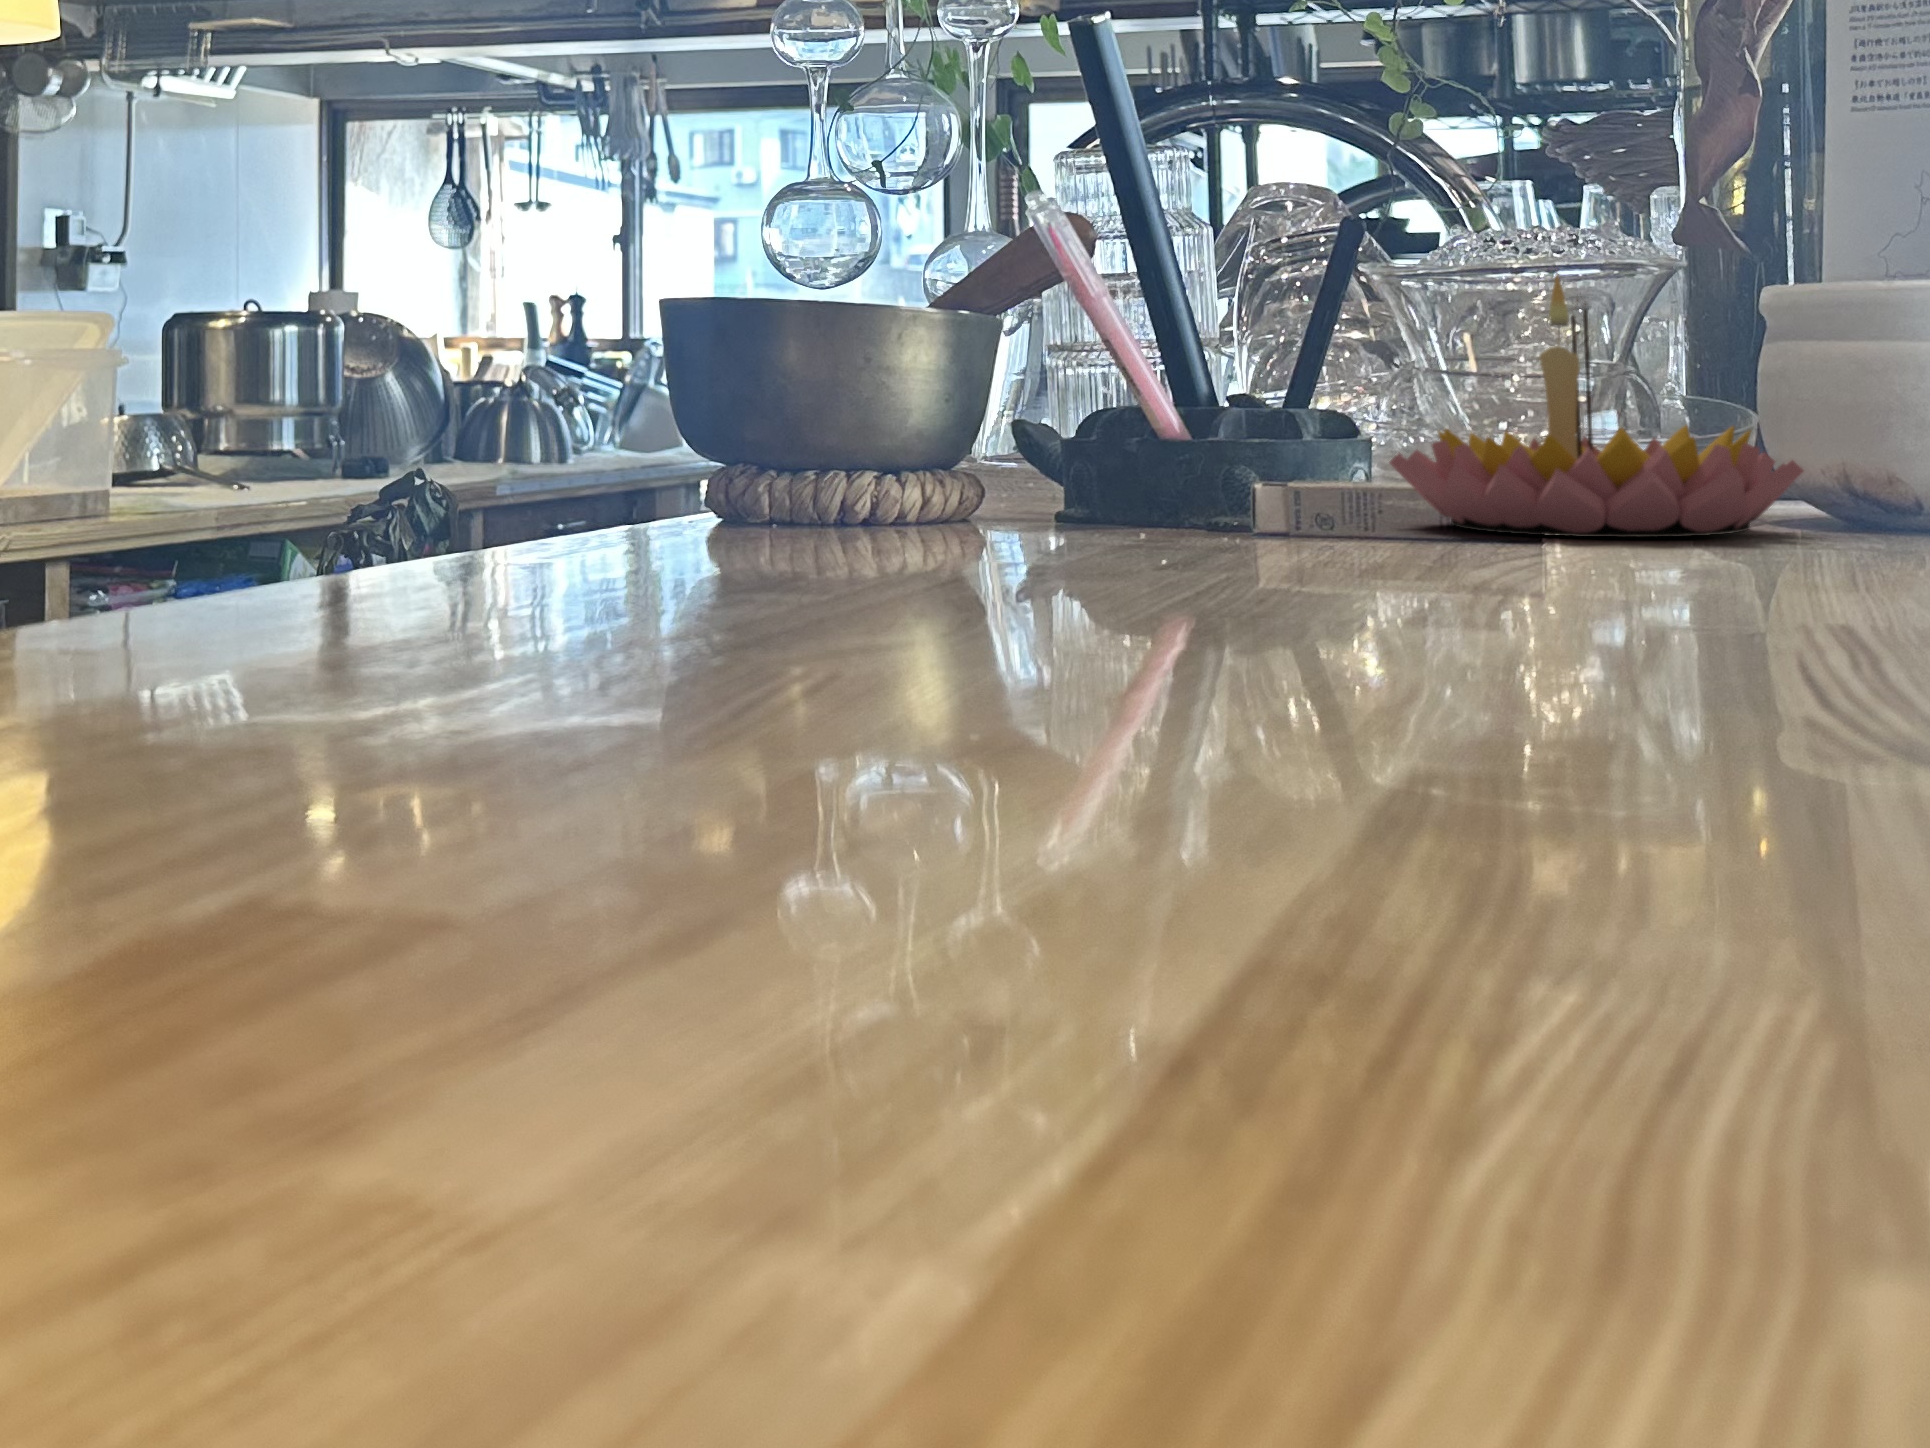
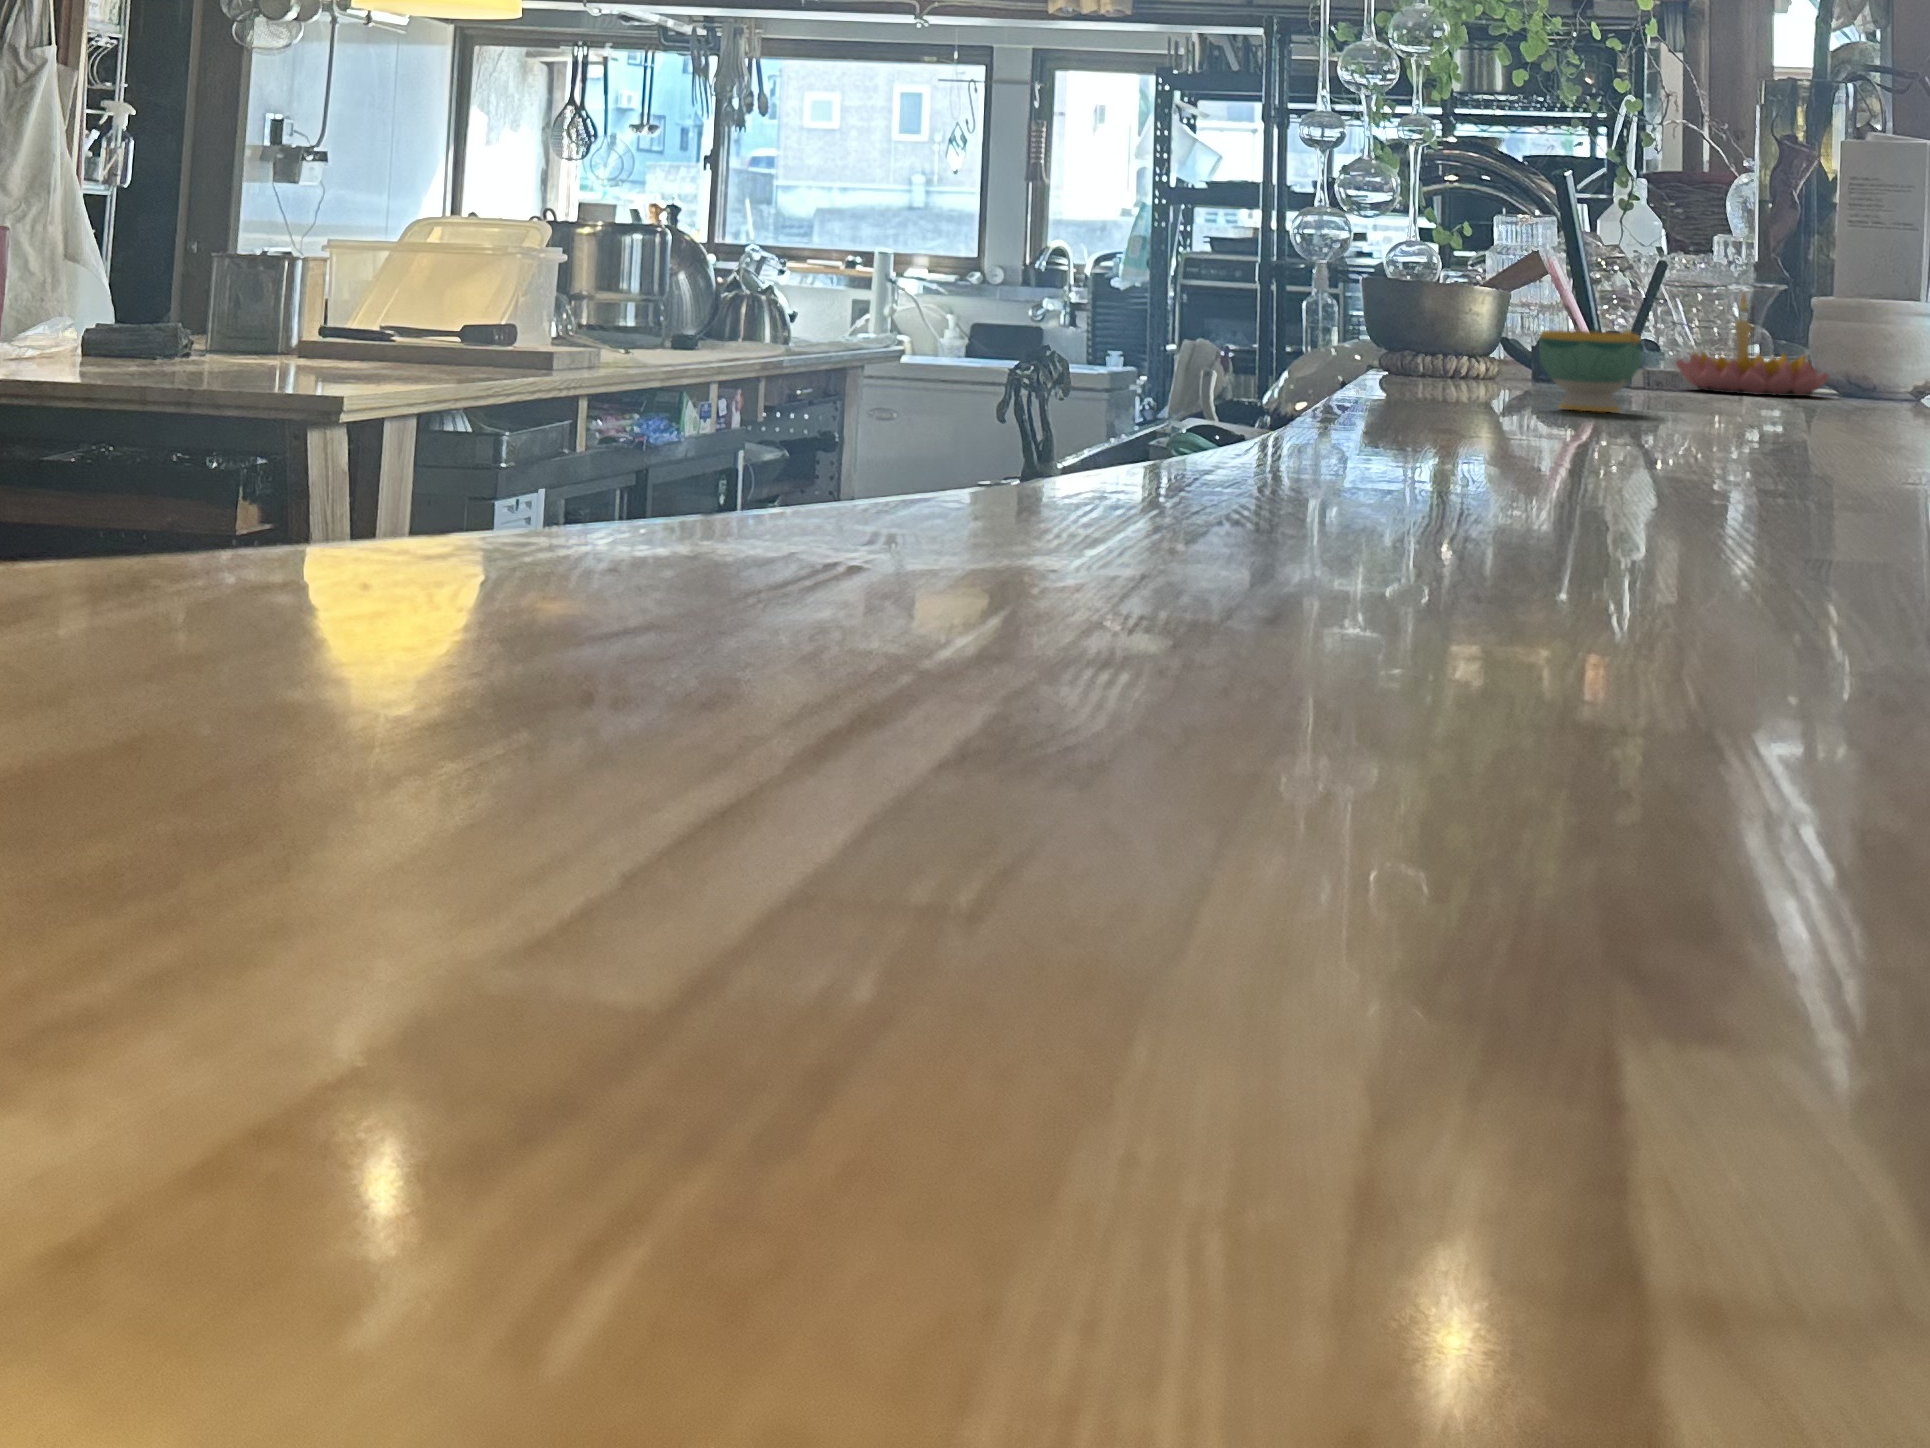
teacup: none [380,387,803,702] -> present [1539,330,1641,412]

